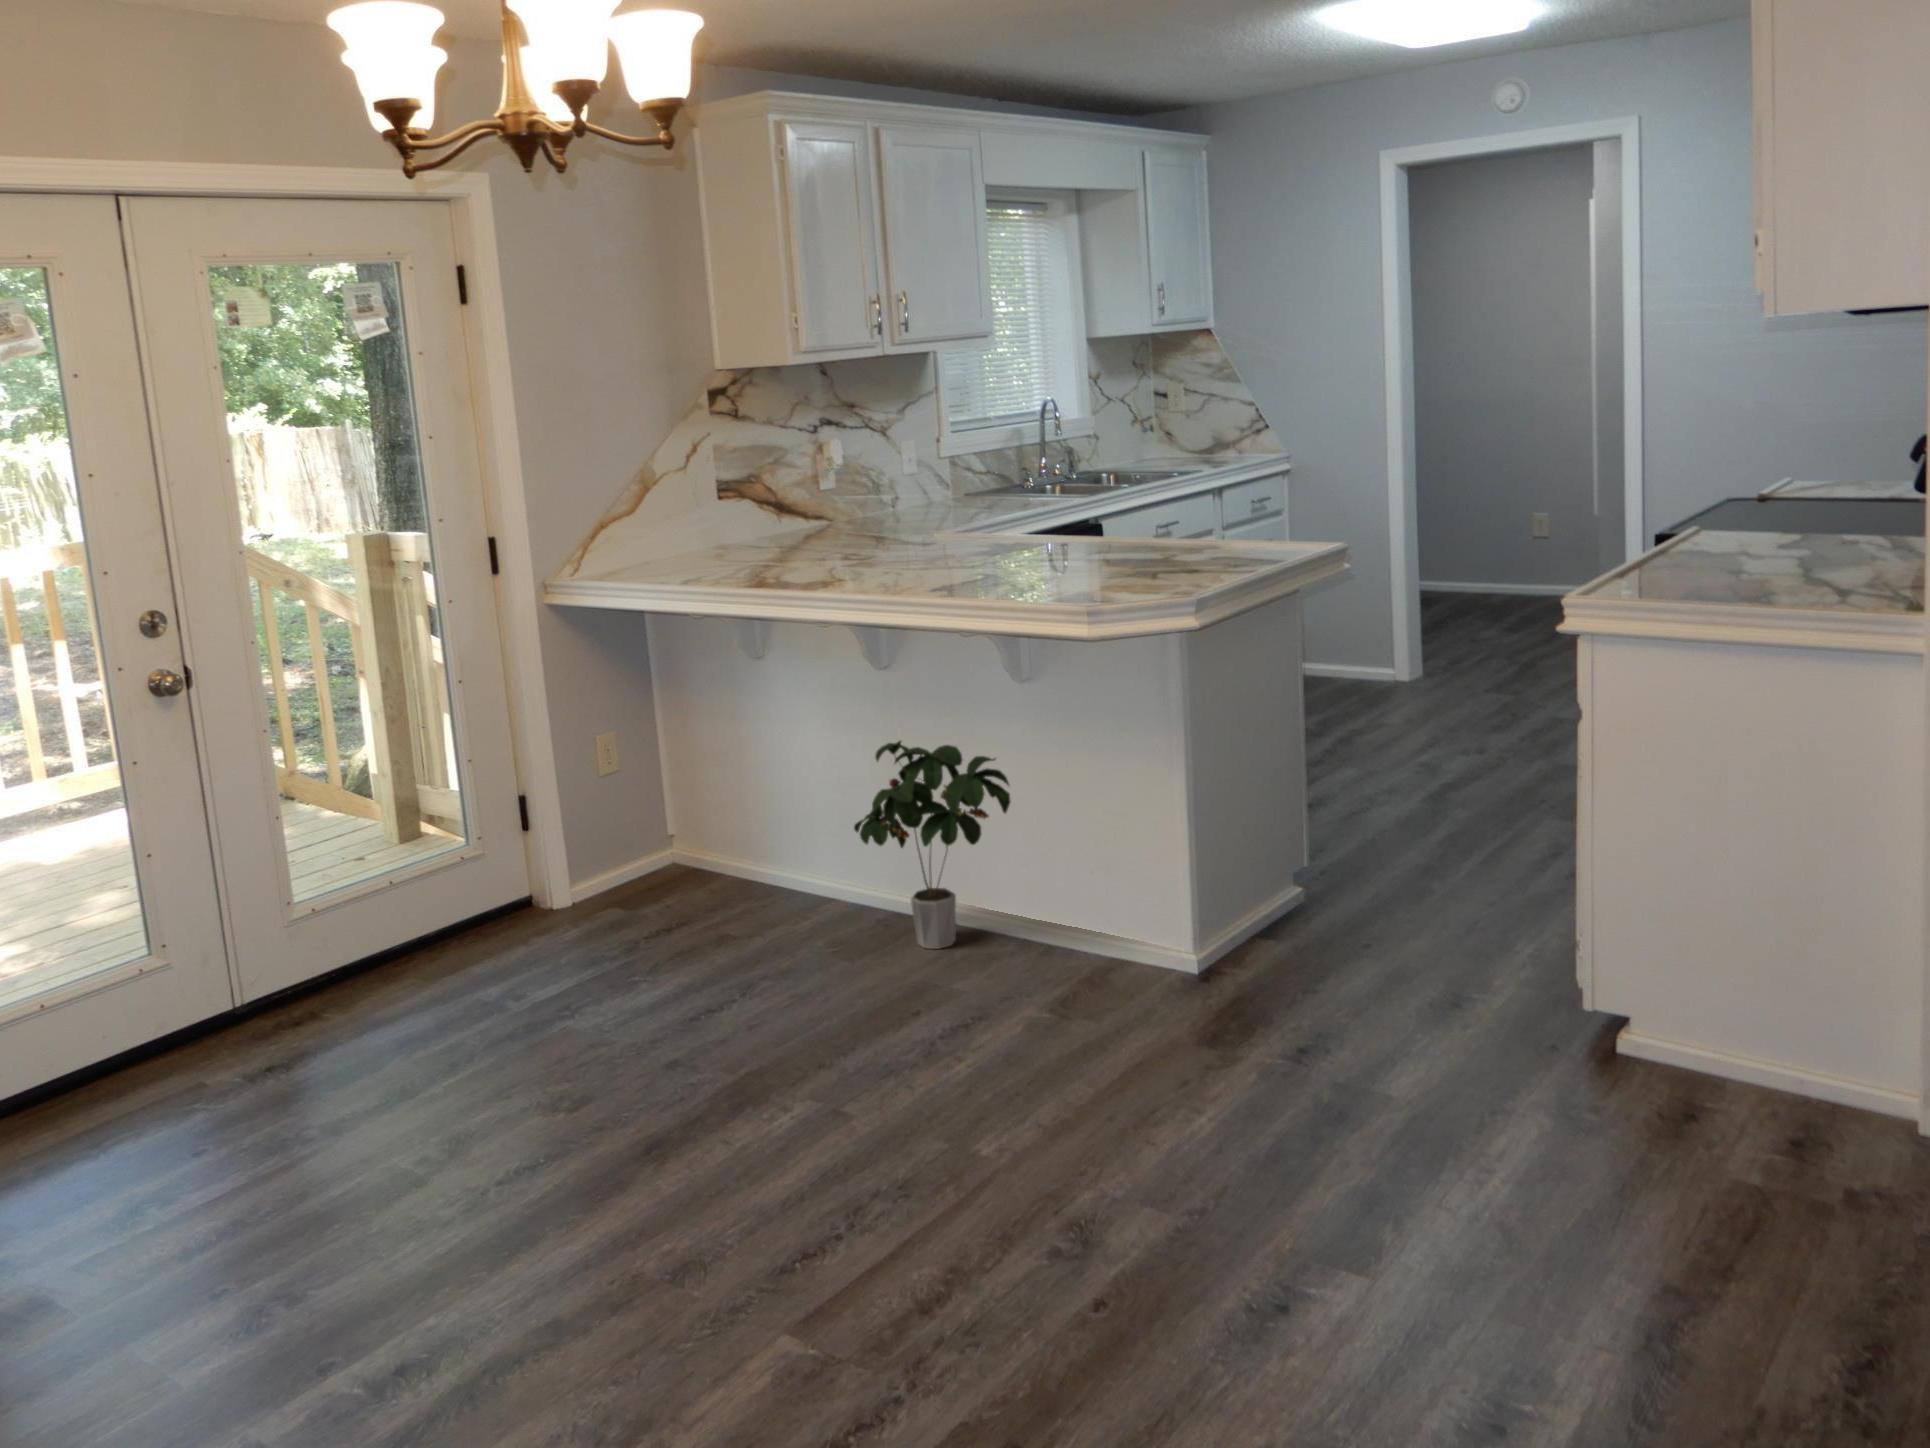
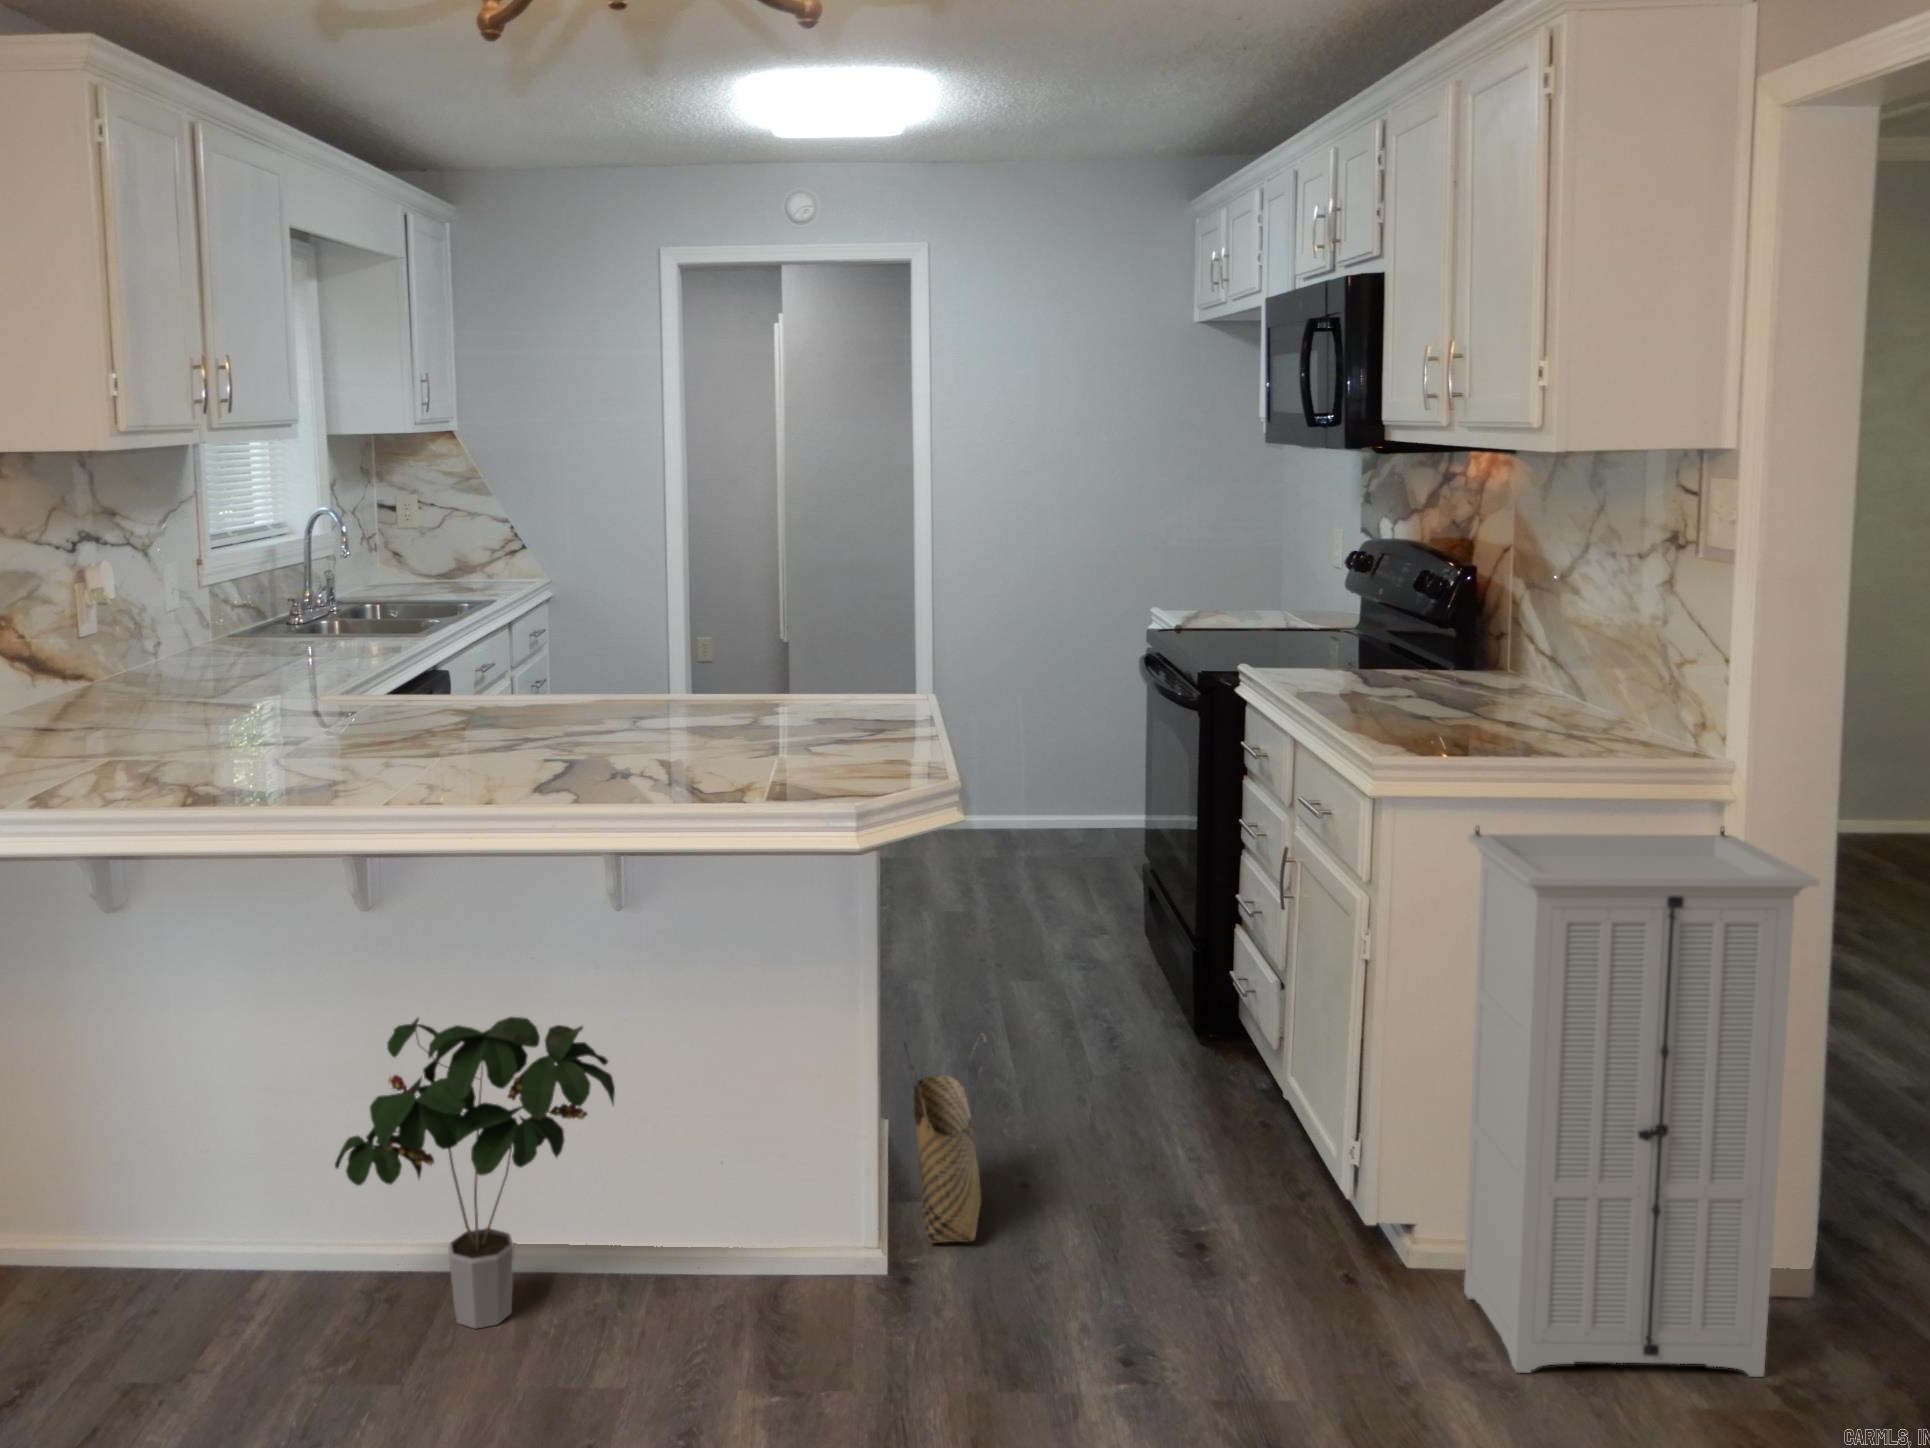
storage cabinet: none [1609,659,1920,1188] -> present [1464,827,1820,1377]
woven basket: none [1249,805,1332,967] -> present [903,1035,986,1243]

